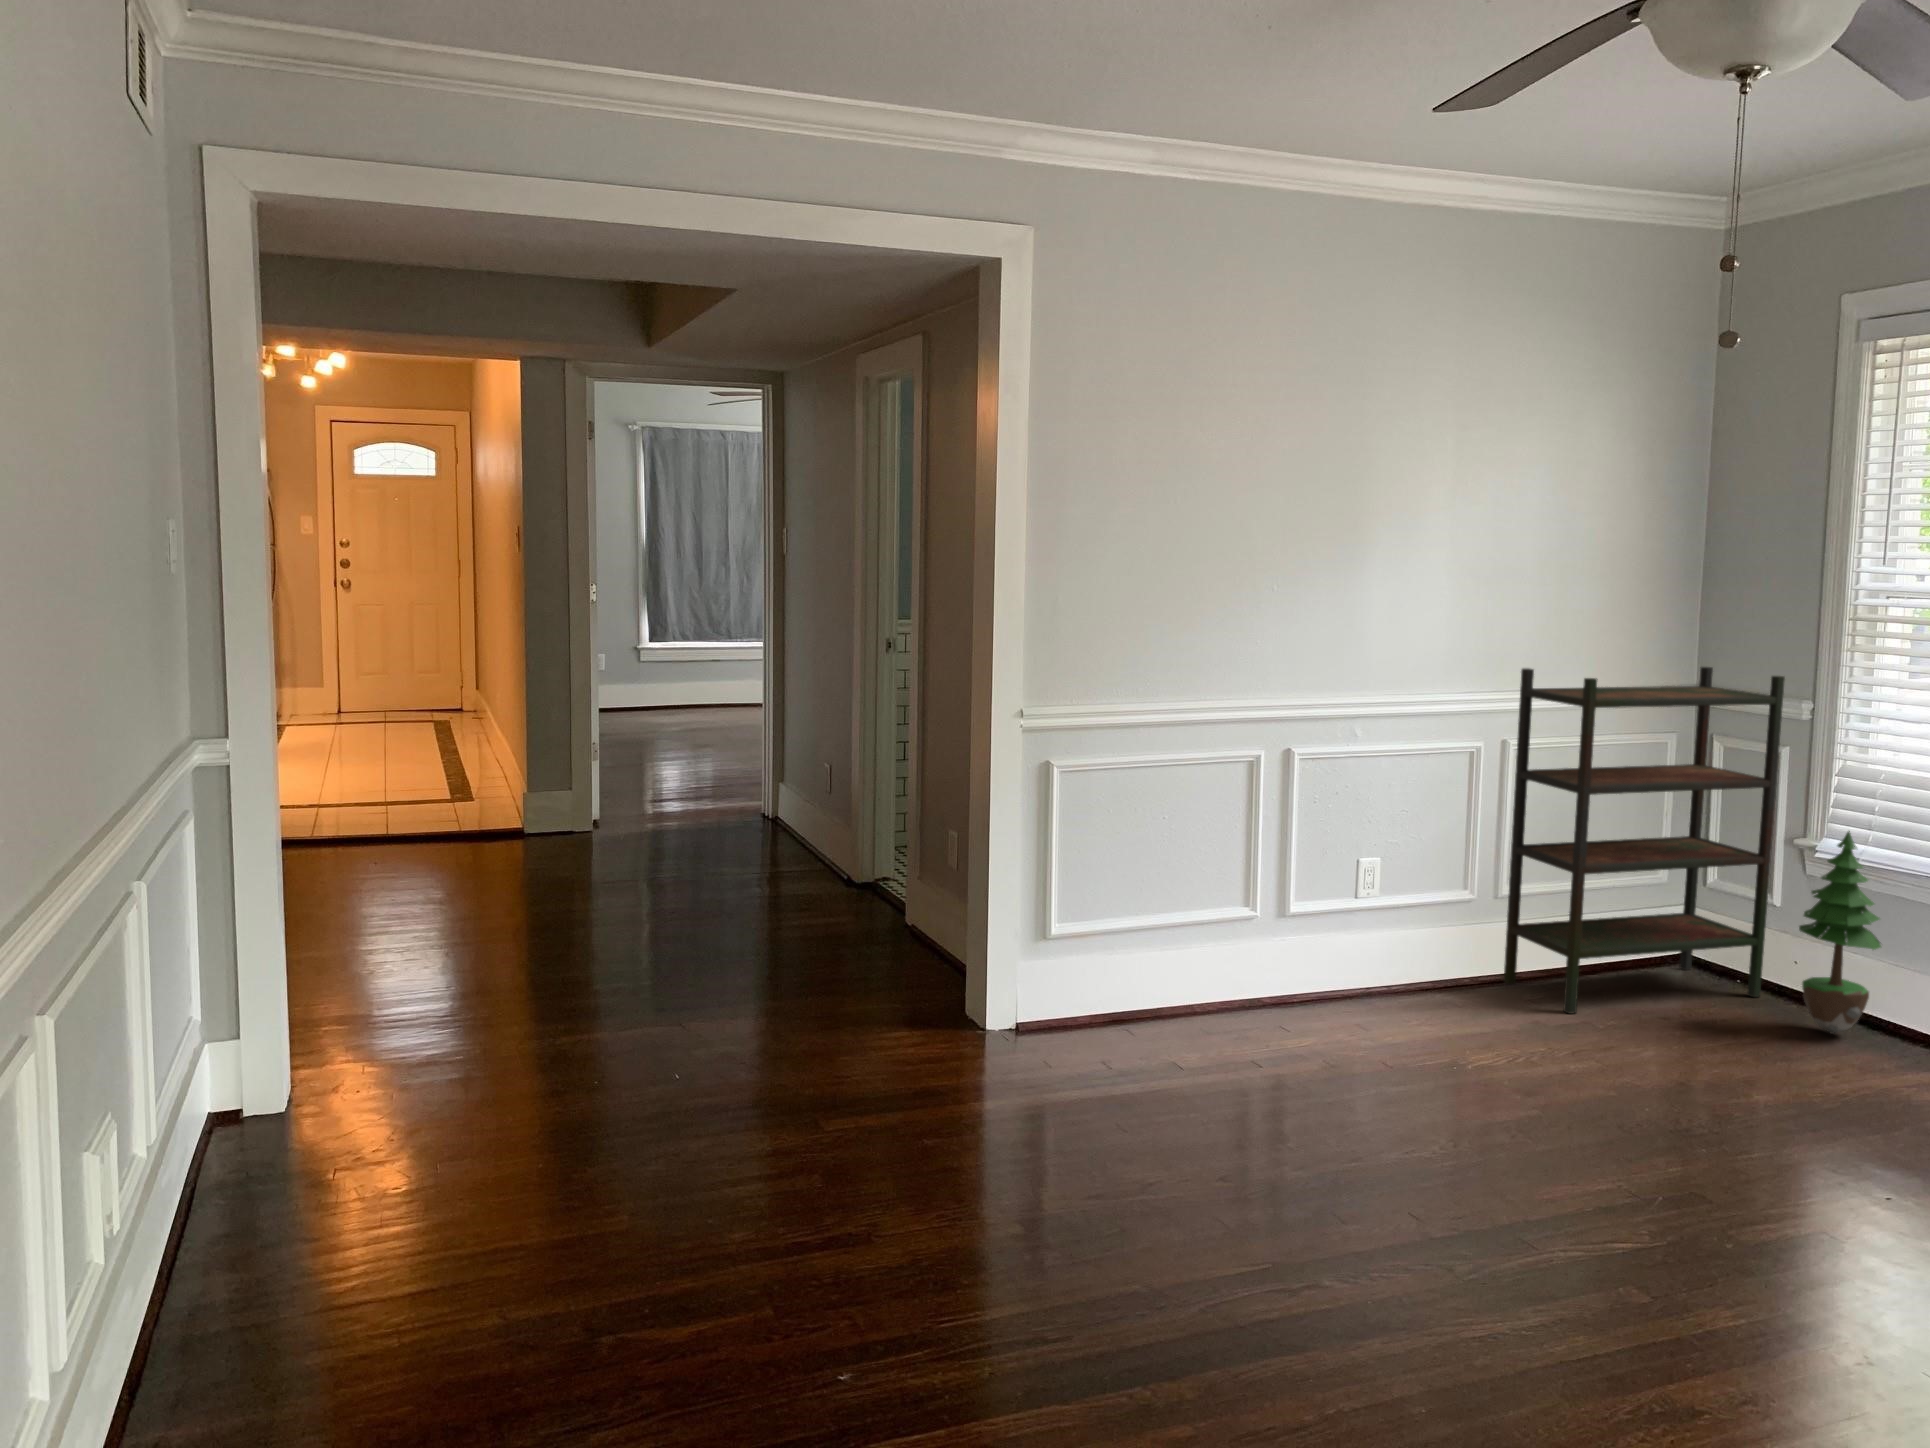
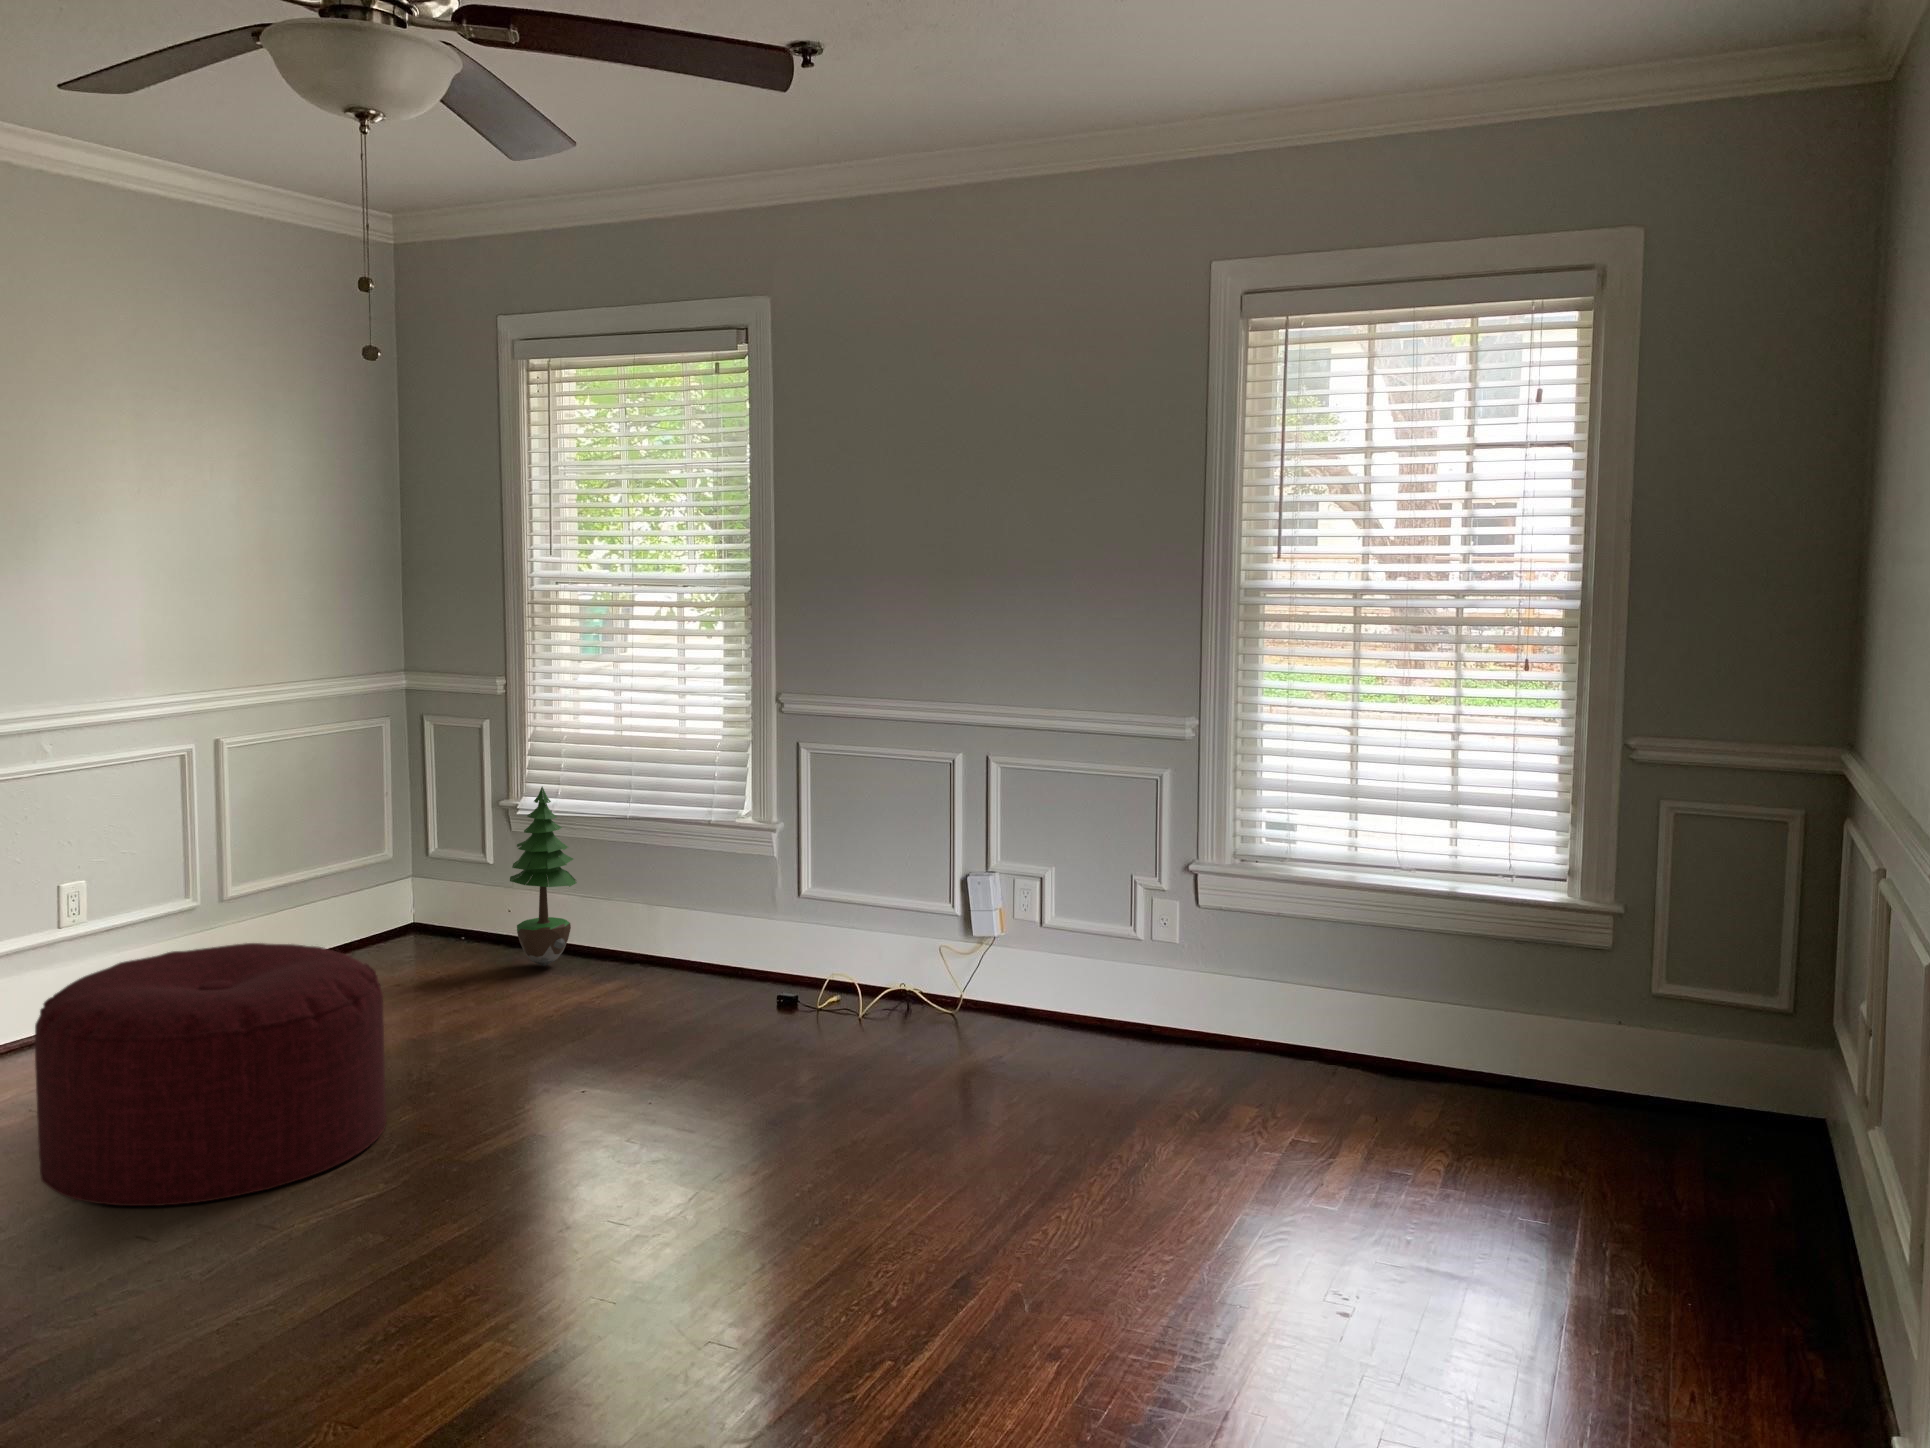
bookshelf: present [1504,667,1785,1014] -> none [227,653,485,1001]
ottoman: none [1329,948,1657,1214] -> present [35,943,387,1206]

